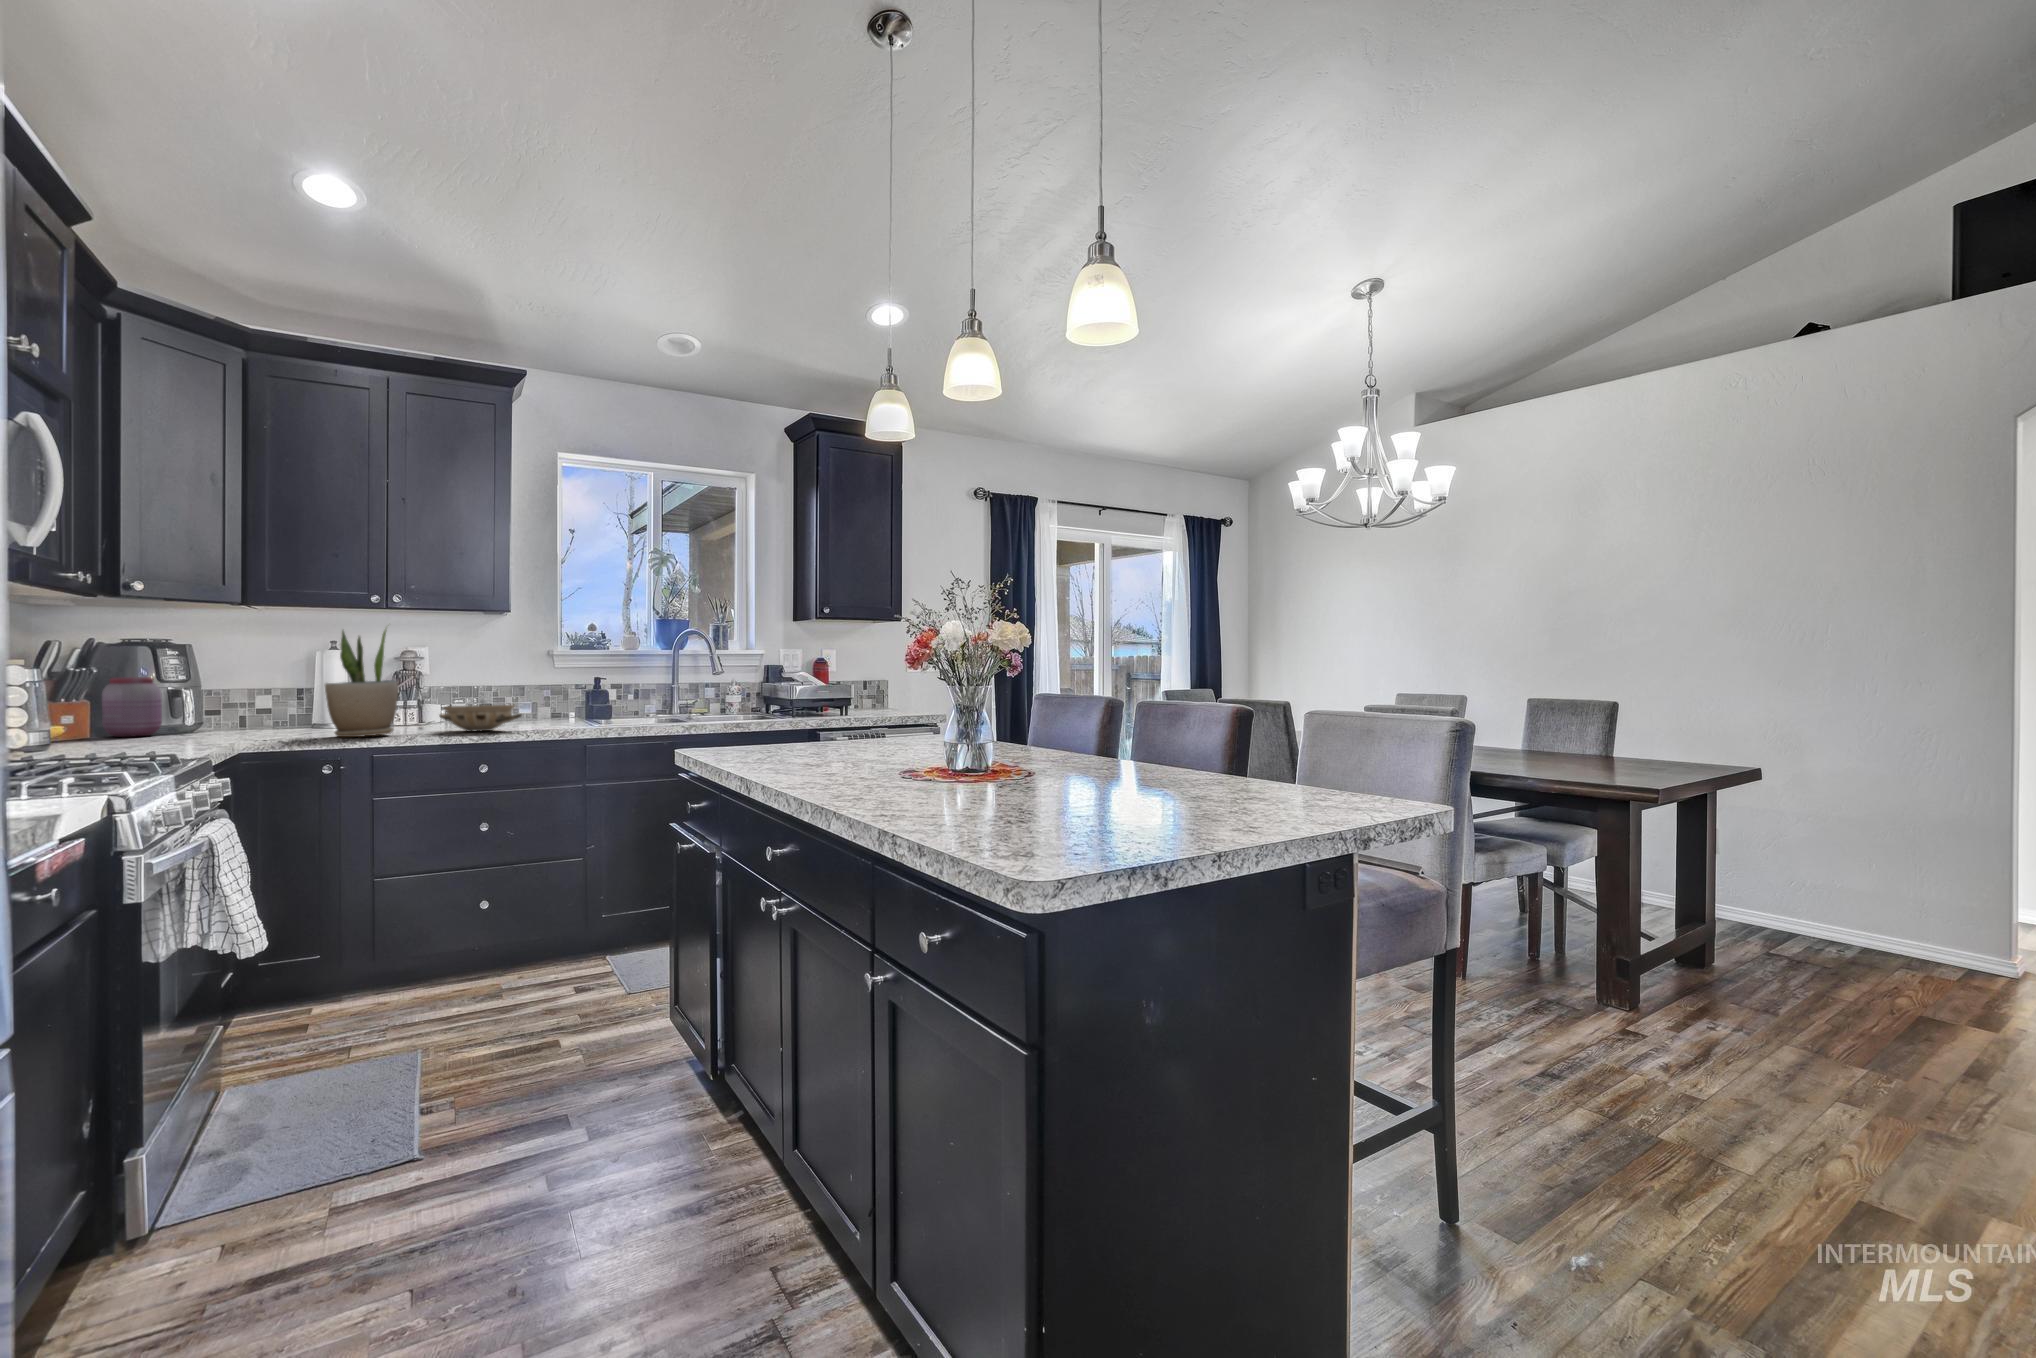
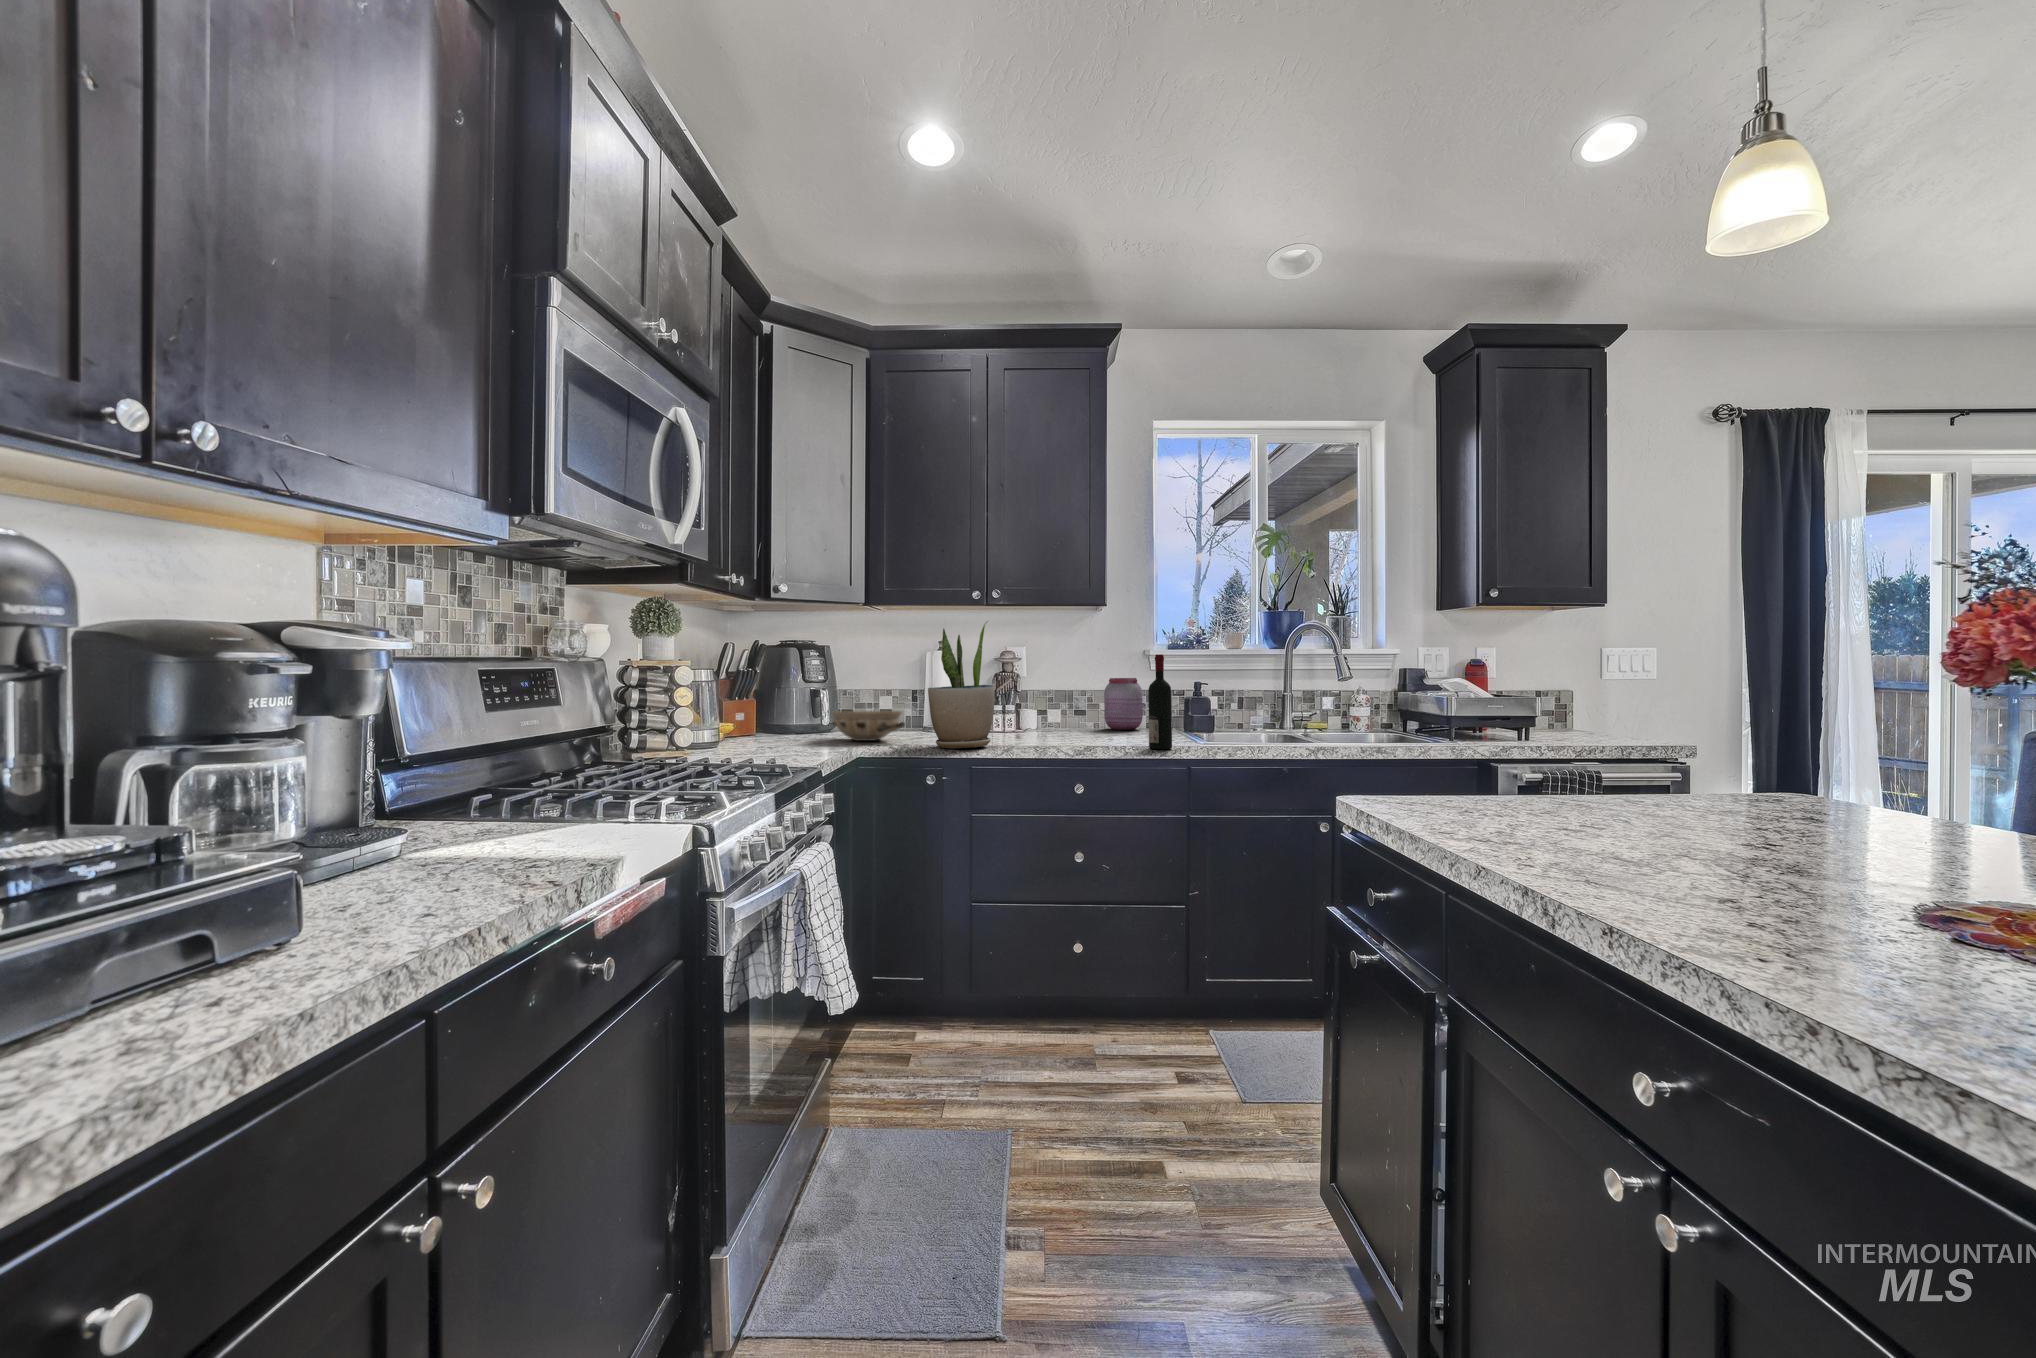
wine bottle: none [550,654,571,731] -> present [1148,655,1172,749]
jar: present [102,677,162,737] -> present [1104,678,1143,730]
ceramic bowl: present [439,705,522,732] -> present [832,711,905,741]

